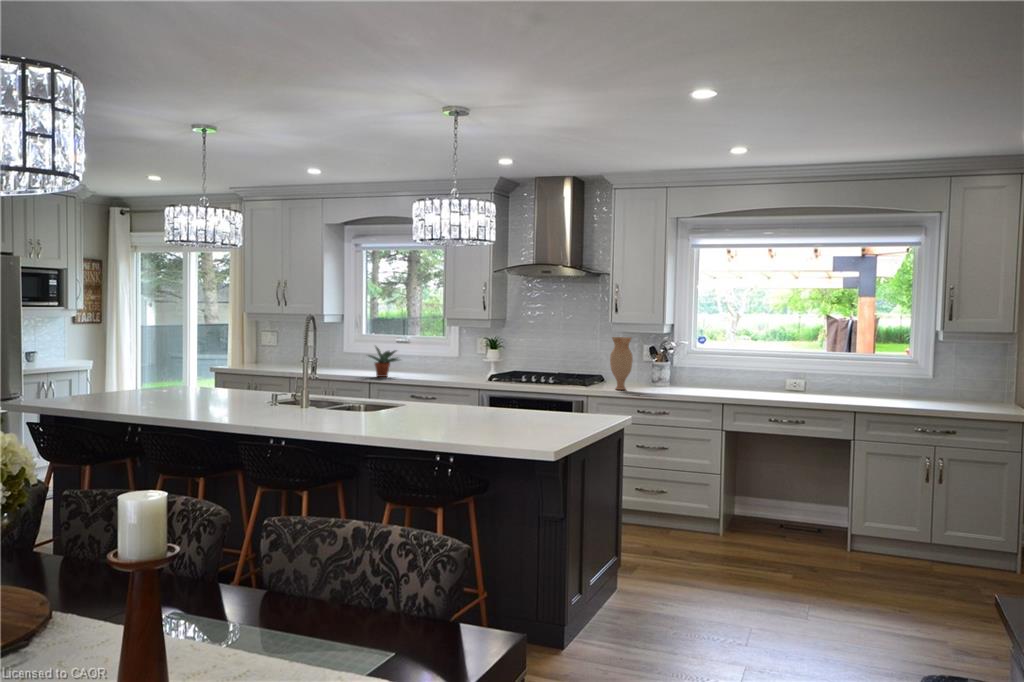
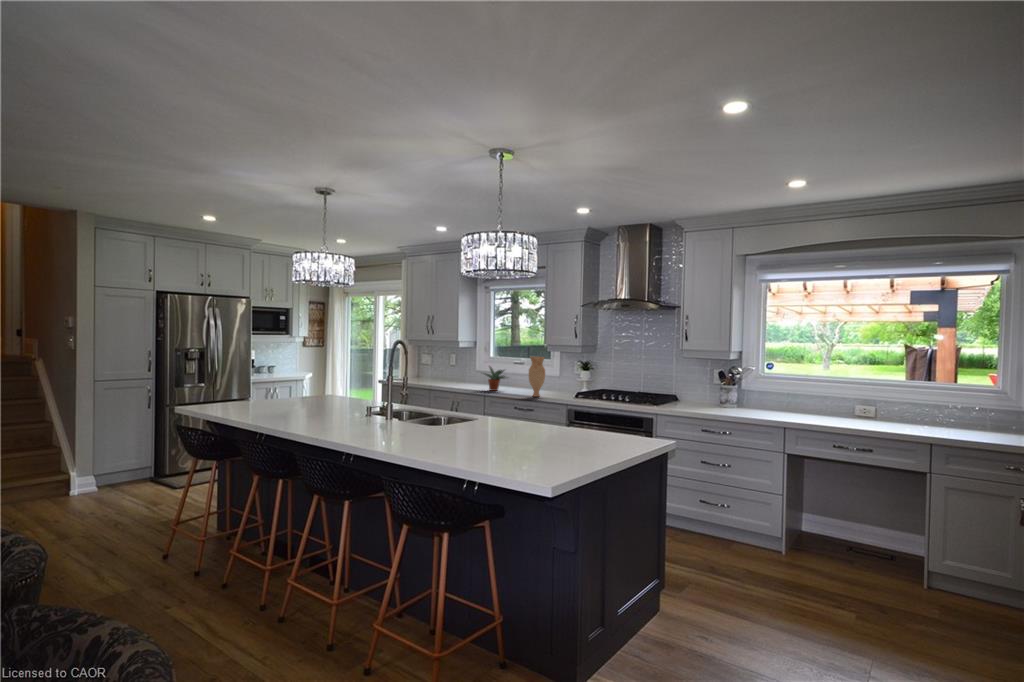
vase: present [610,337,633,390] -> present [529,357,545,397]

